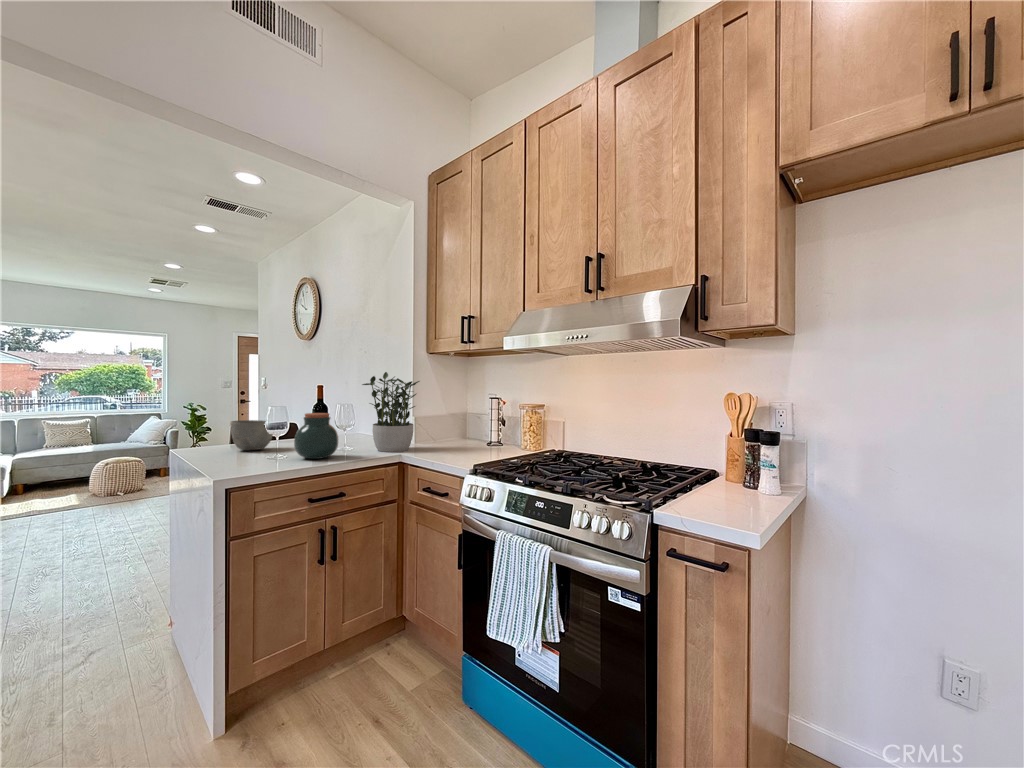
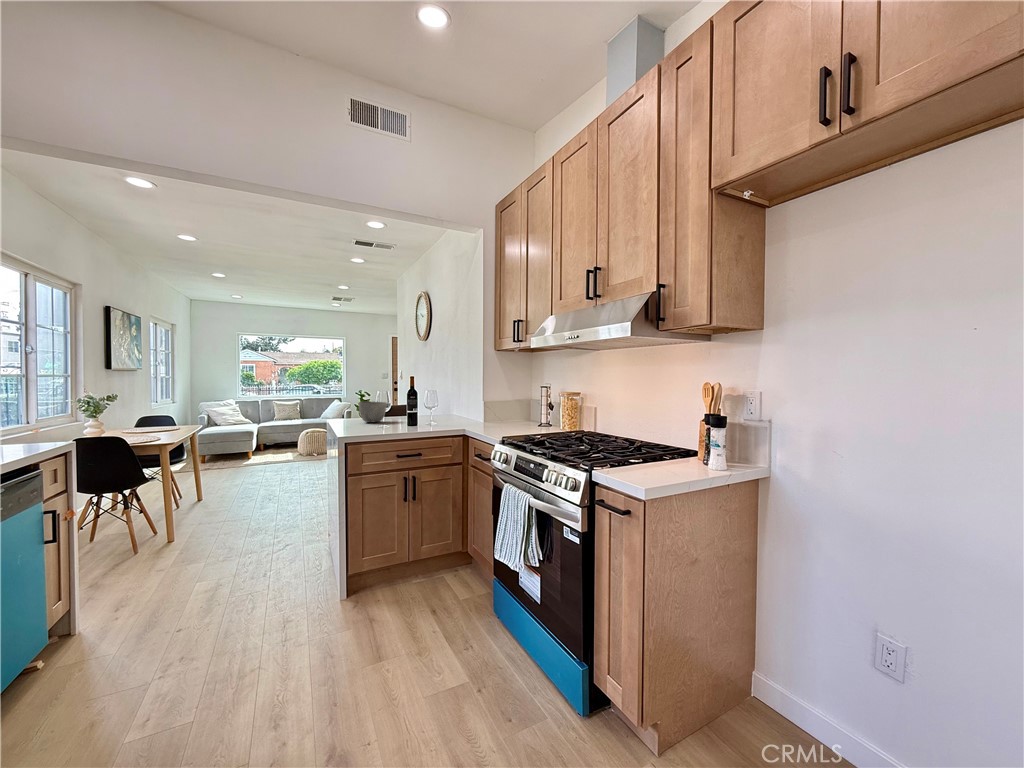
potted plant: present [362,372,419,452] -> none [439,366,484,427]
jar: present [294,413,339,459] -> none [391,397,421,429]

